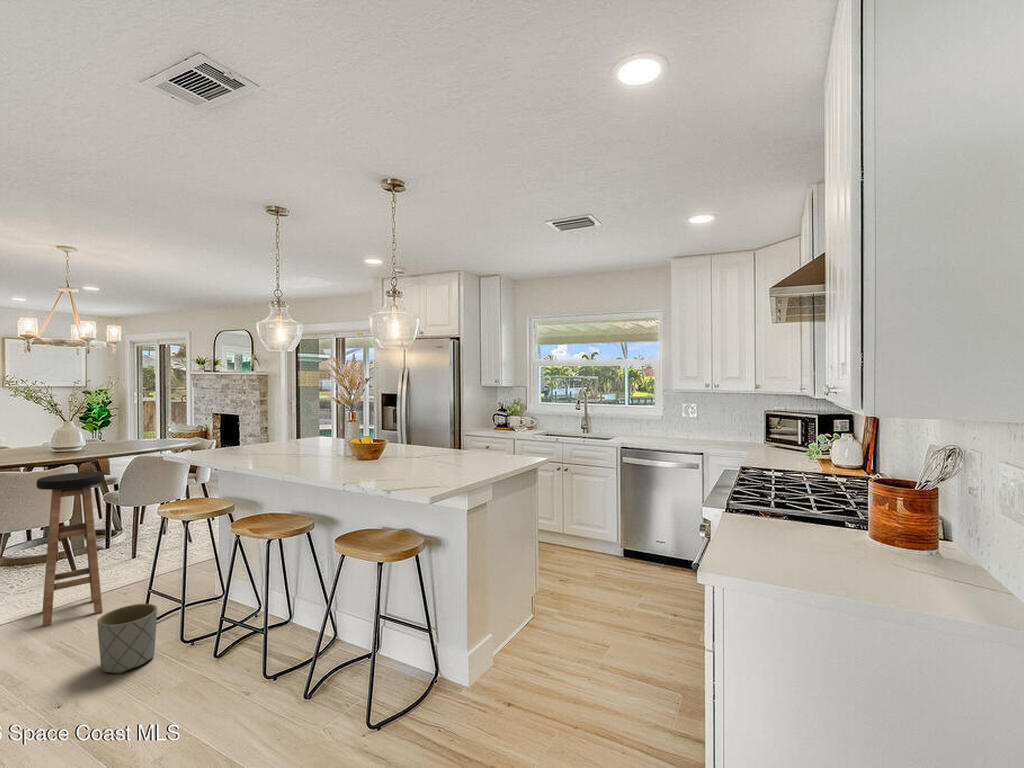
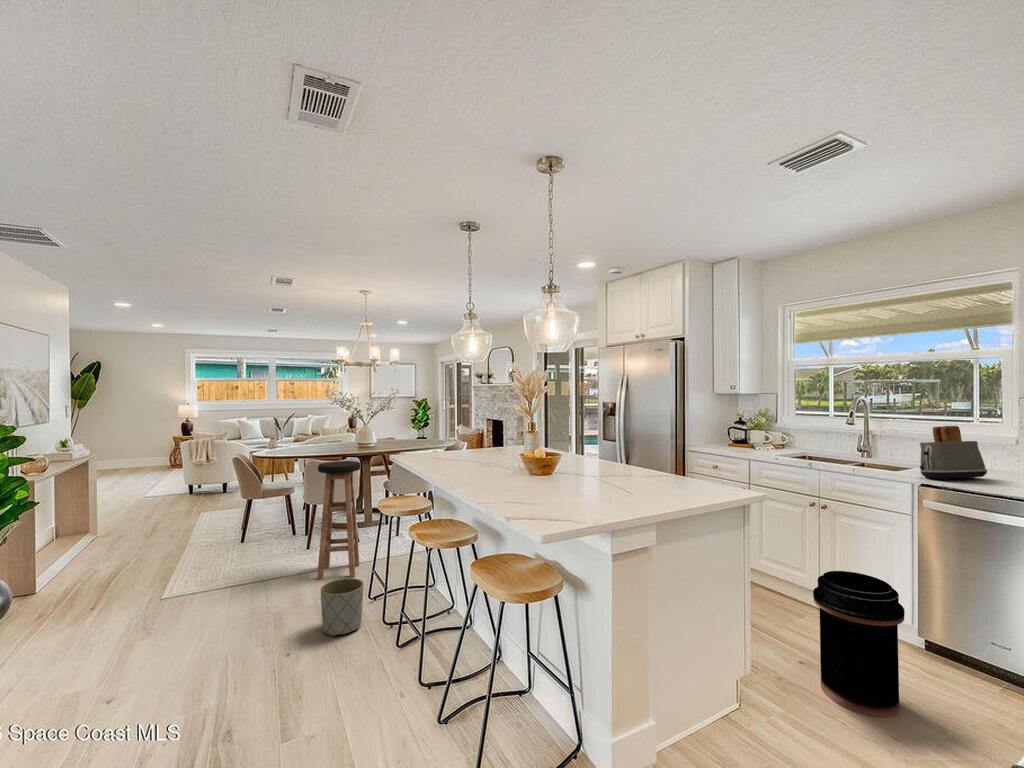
toaster: none [622,408,653,444] -> present [920,426,987,481]
trash can: none [571,510,621,600] -> present [813,571,905,717]

